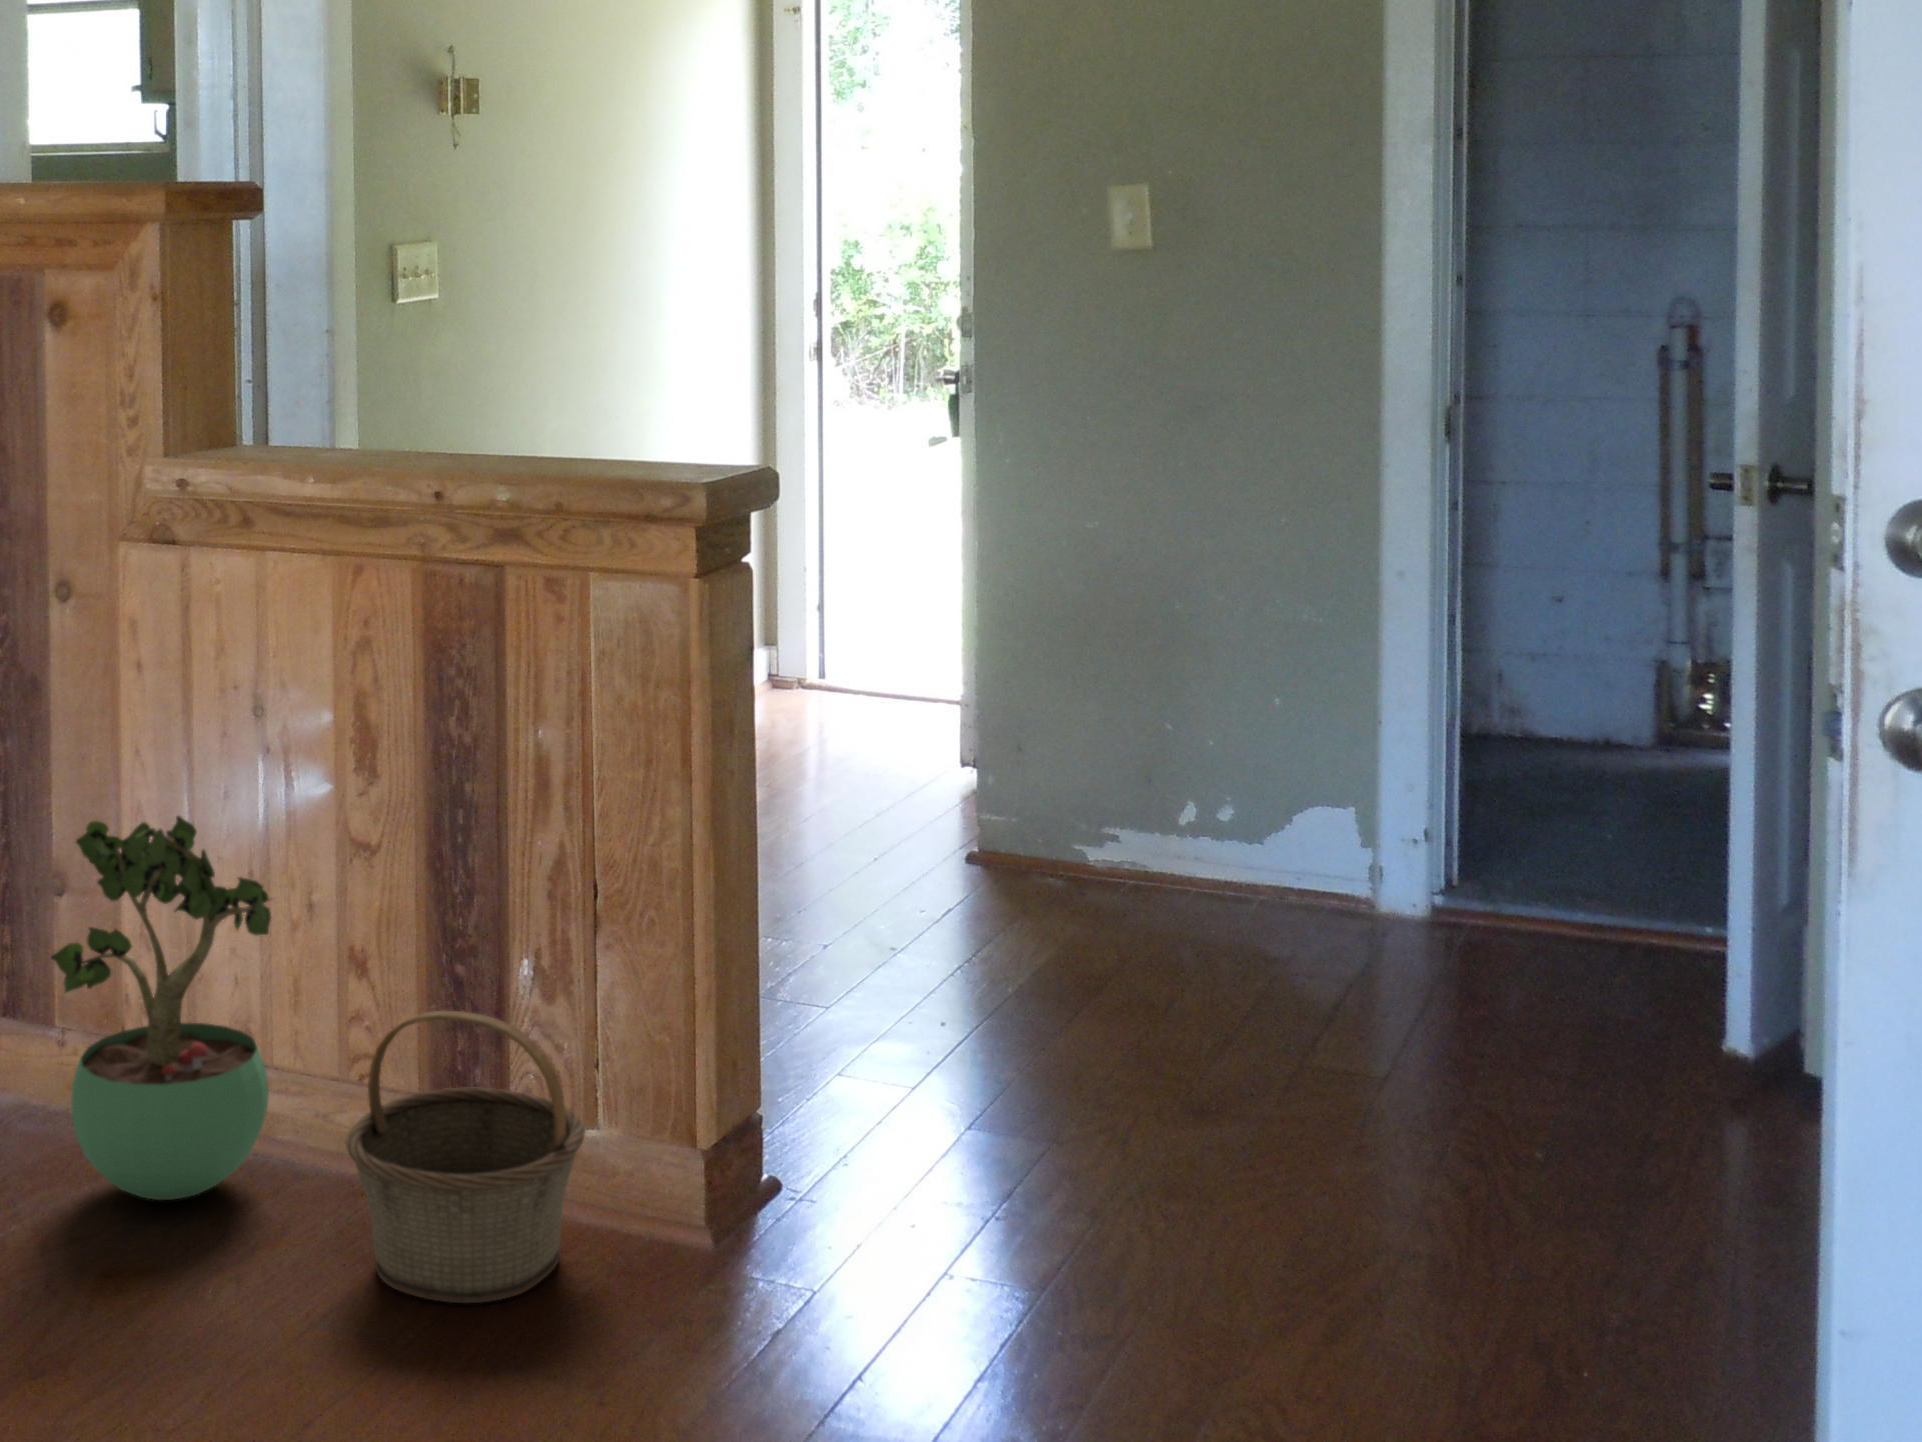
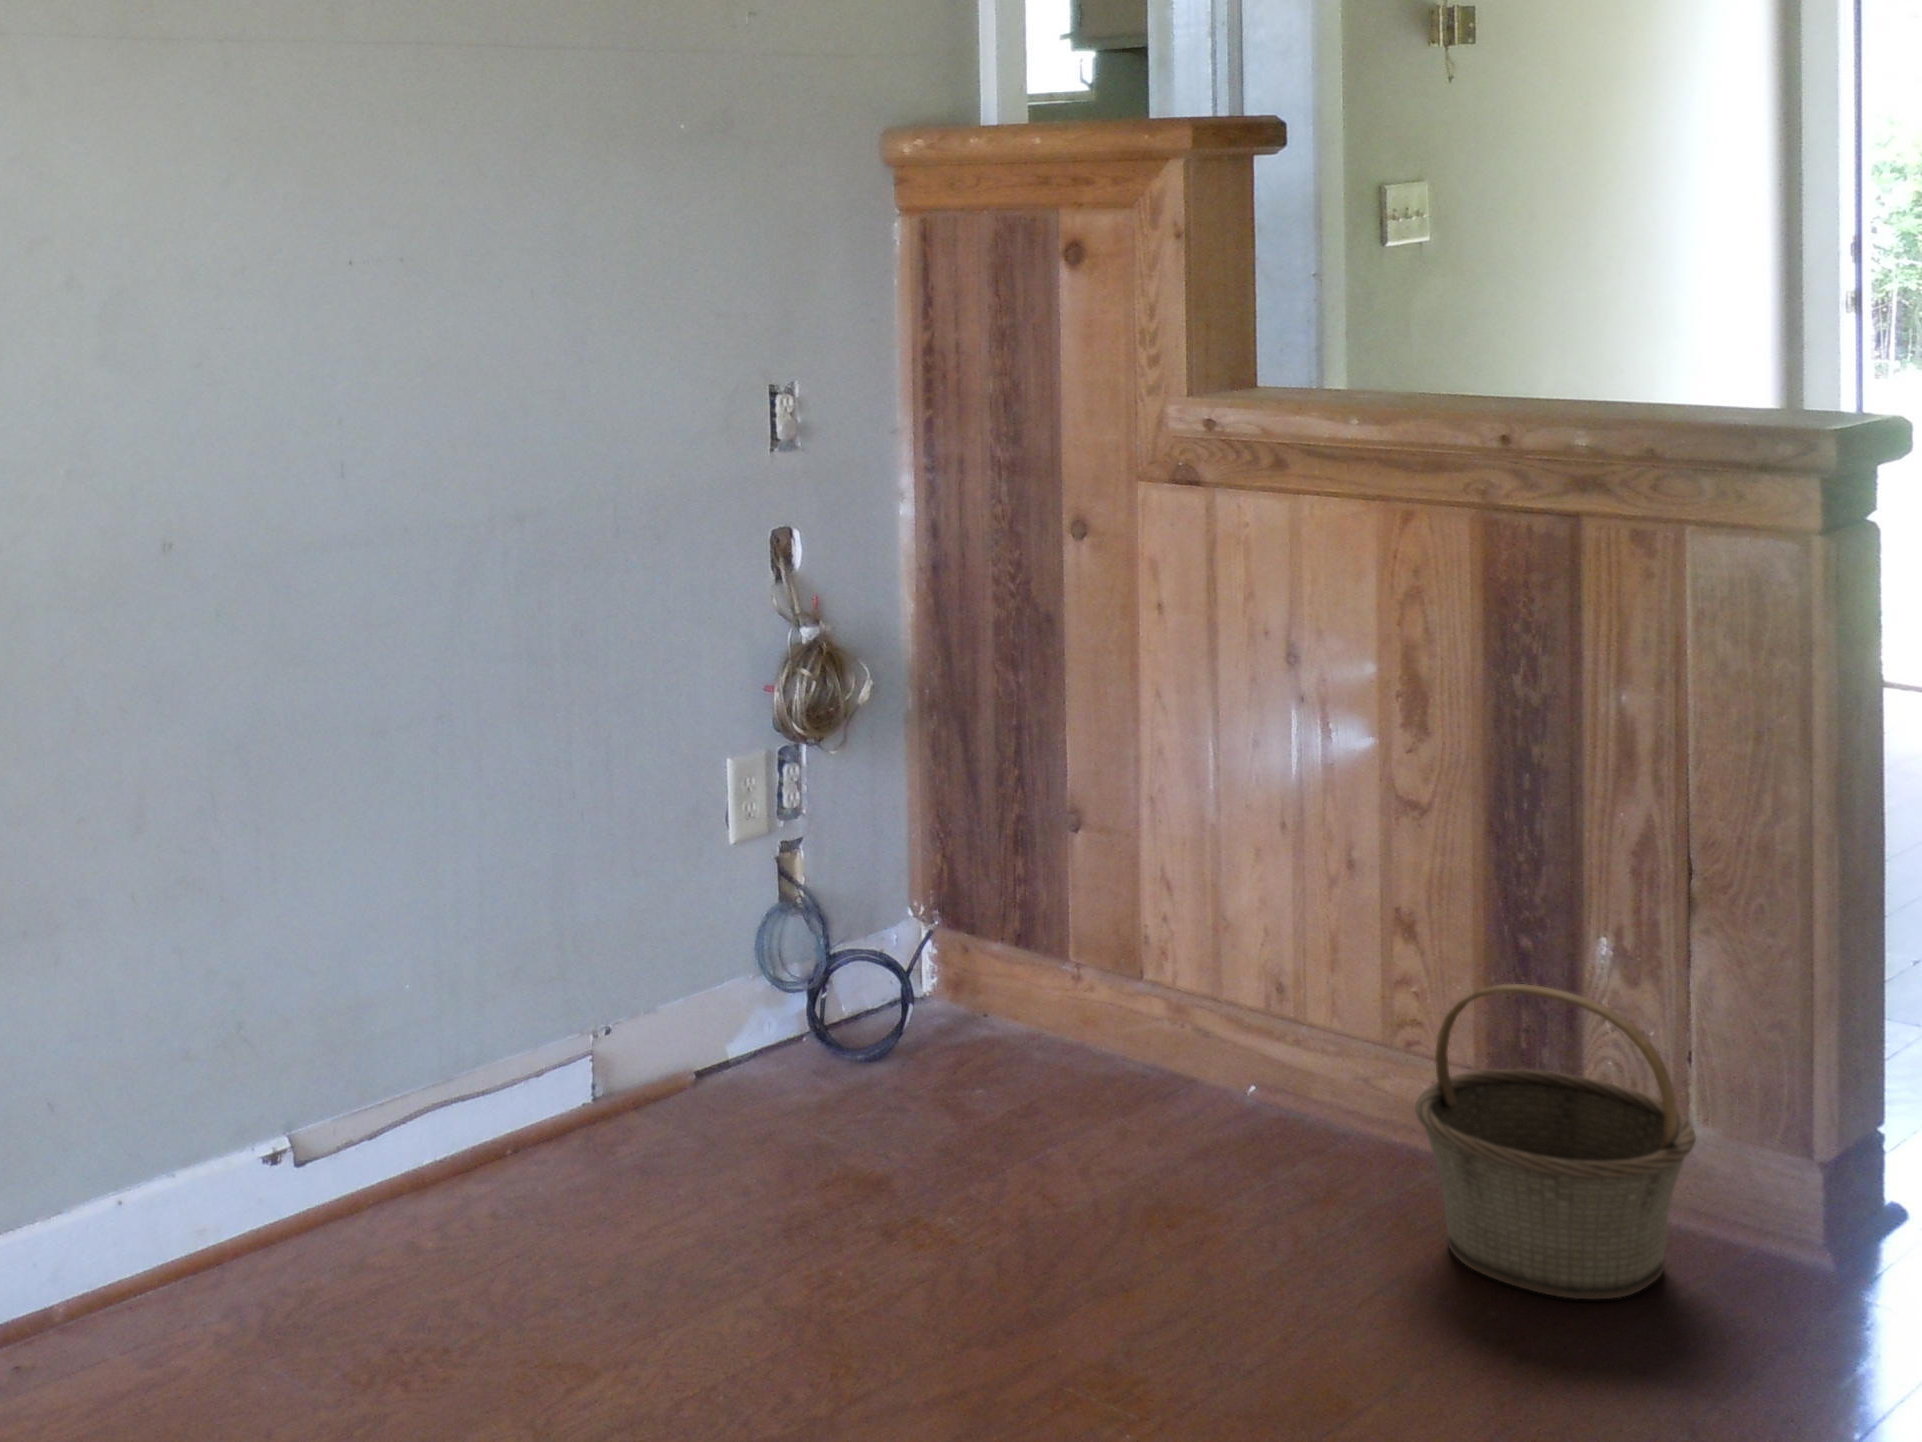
potted plant: present [51,816,272,1200] -> none [1079,758,1324,1147]

